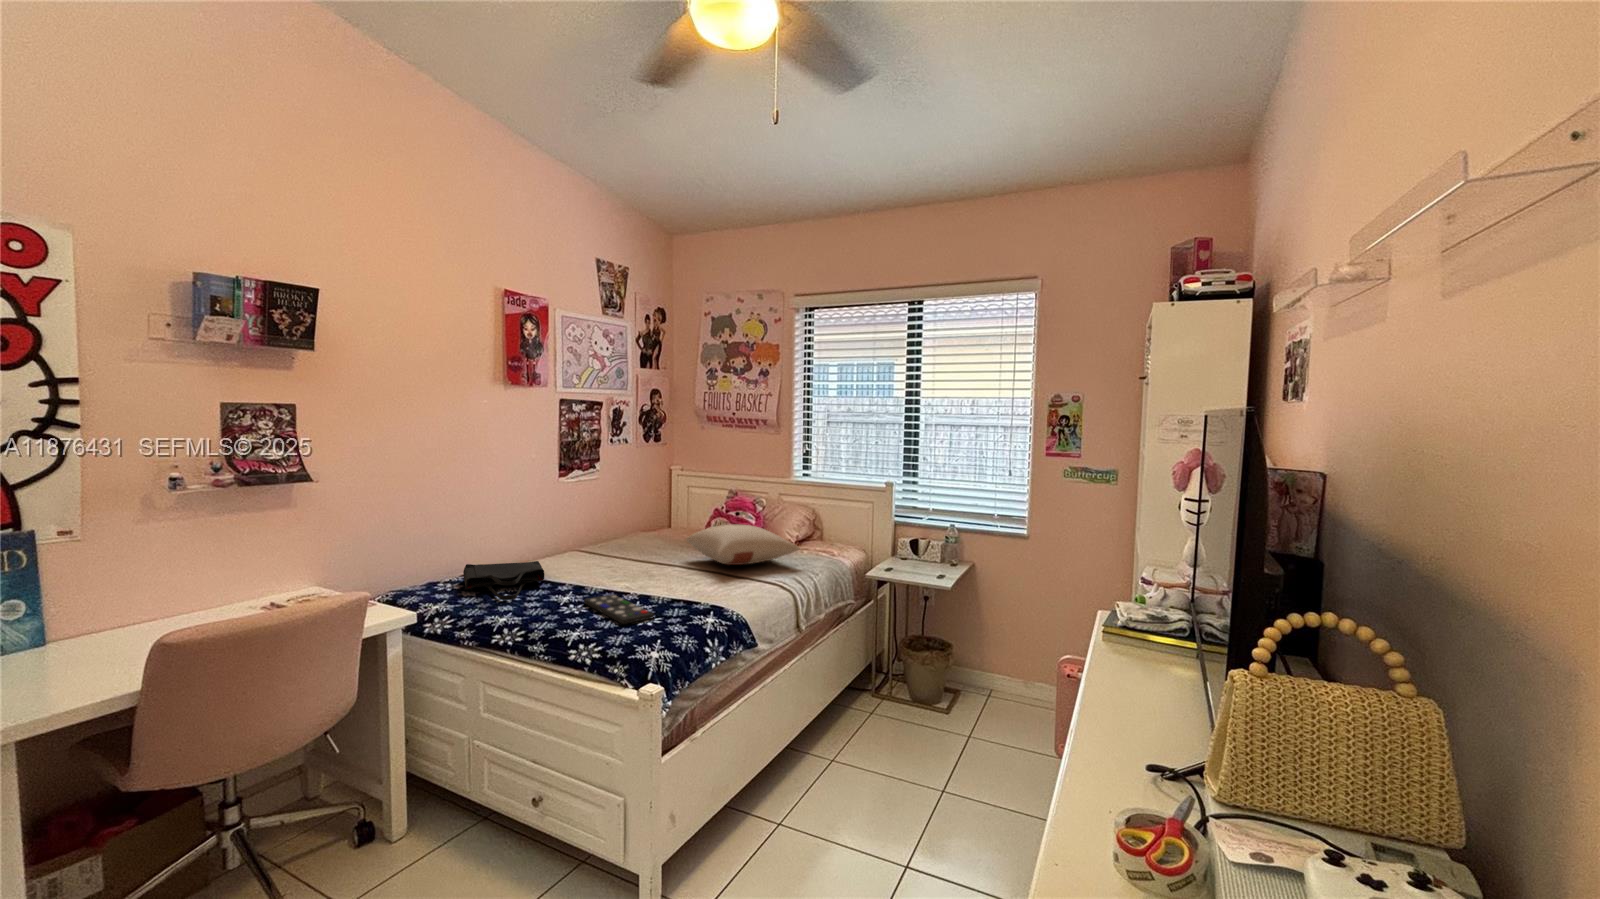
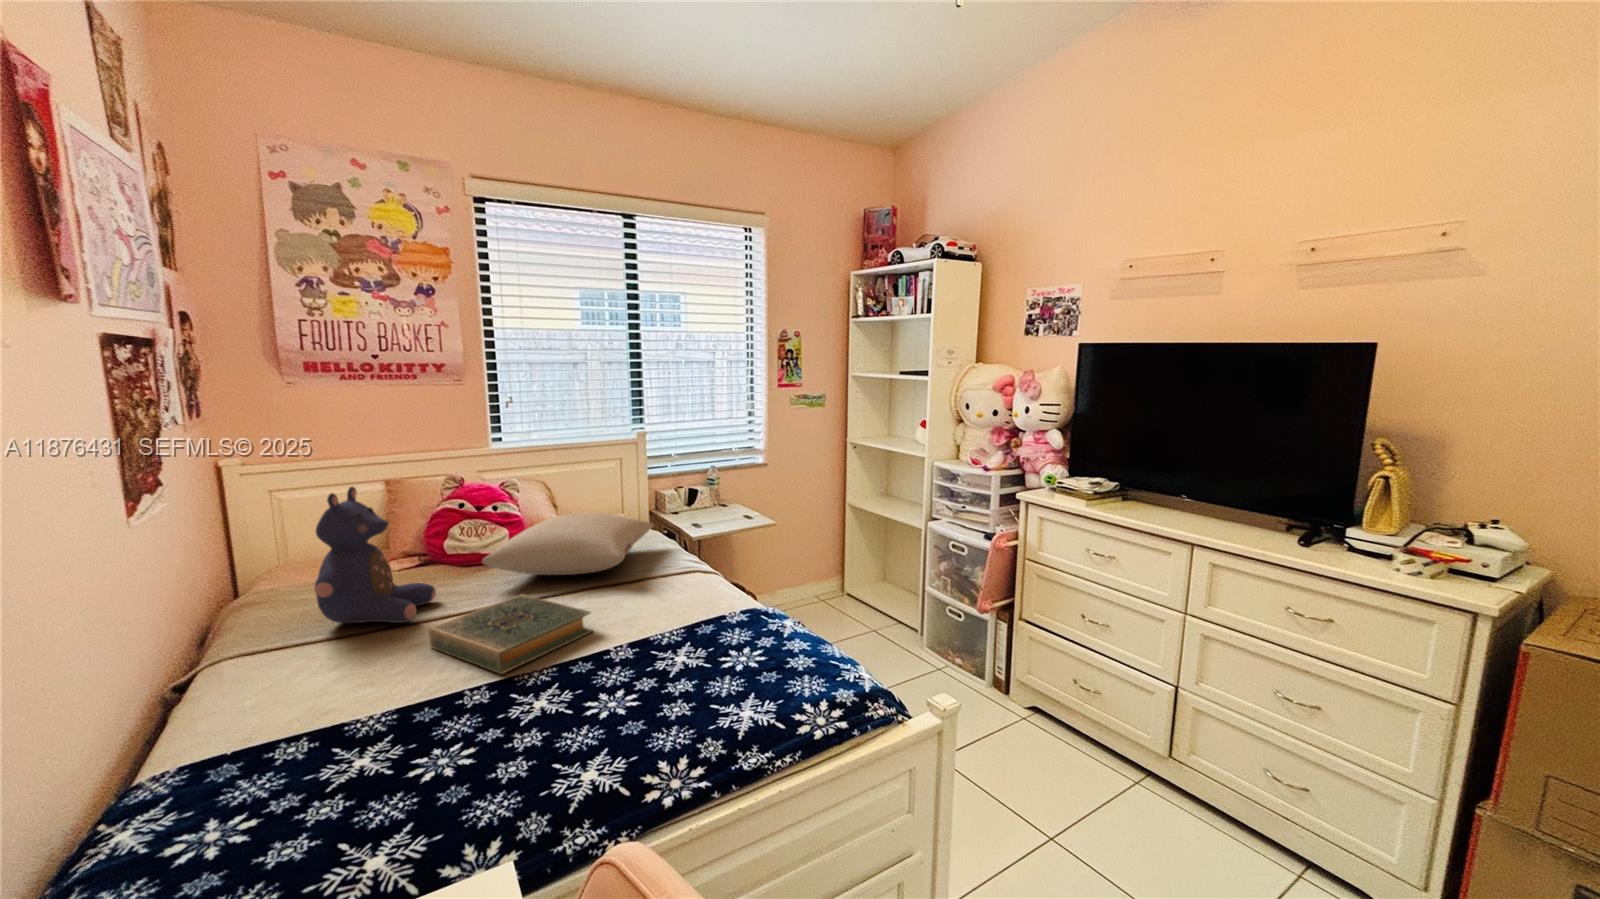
teddy bear: none [607,482,667,558] -> present [315,487,436,623]
hardback book: none [593,558,670,586] -> present [429,594,592,674]
tote bag: present [463,561,544,600] -> none [122,695,448,833]
remote control: present [584,595,654,624] -> none [596,646,748,694]

